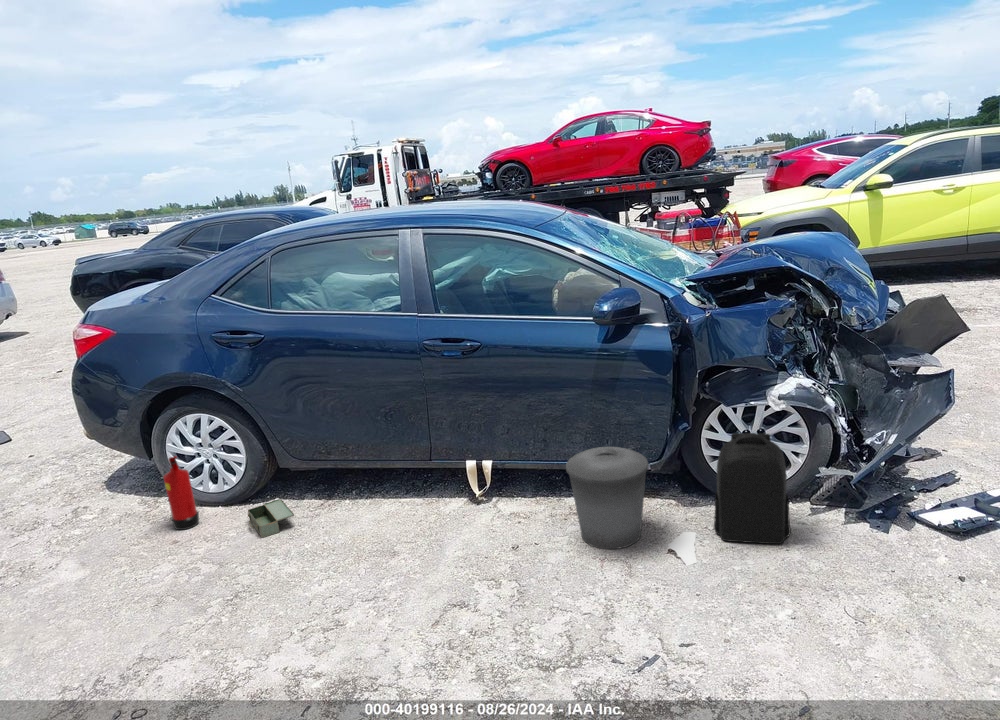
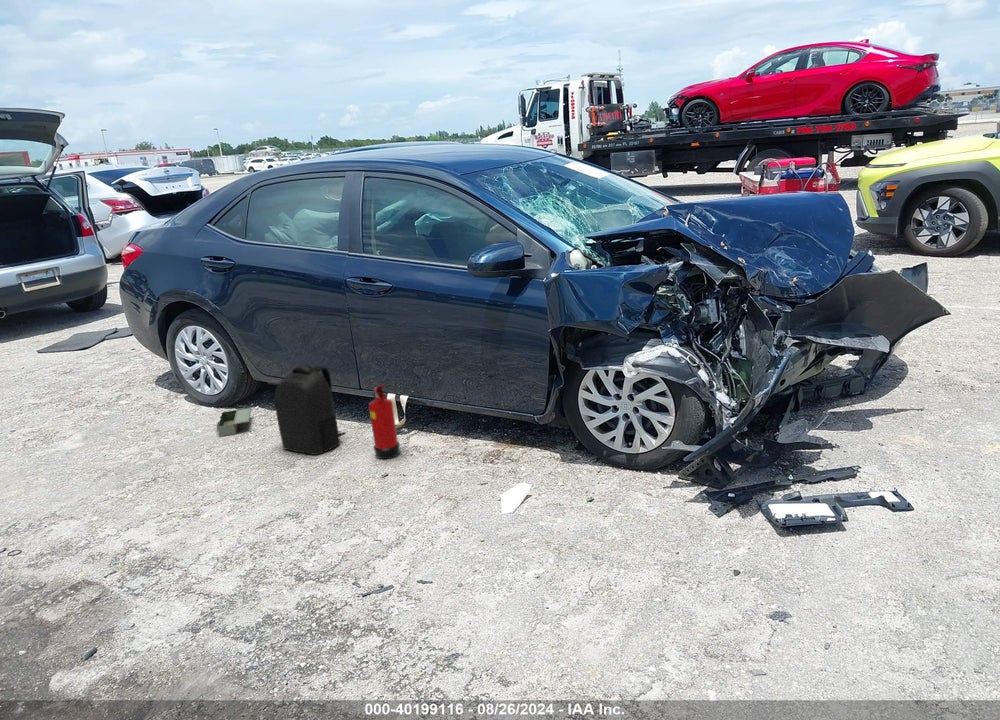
backpack: present [714,433,791,544] -> present [275,365,344,455]
trash can: present [566,447,649,549] -> none [431,394,509,489]
fire extinguisher: present [163,456,199,530] -> present [369,386,400,459]

